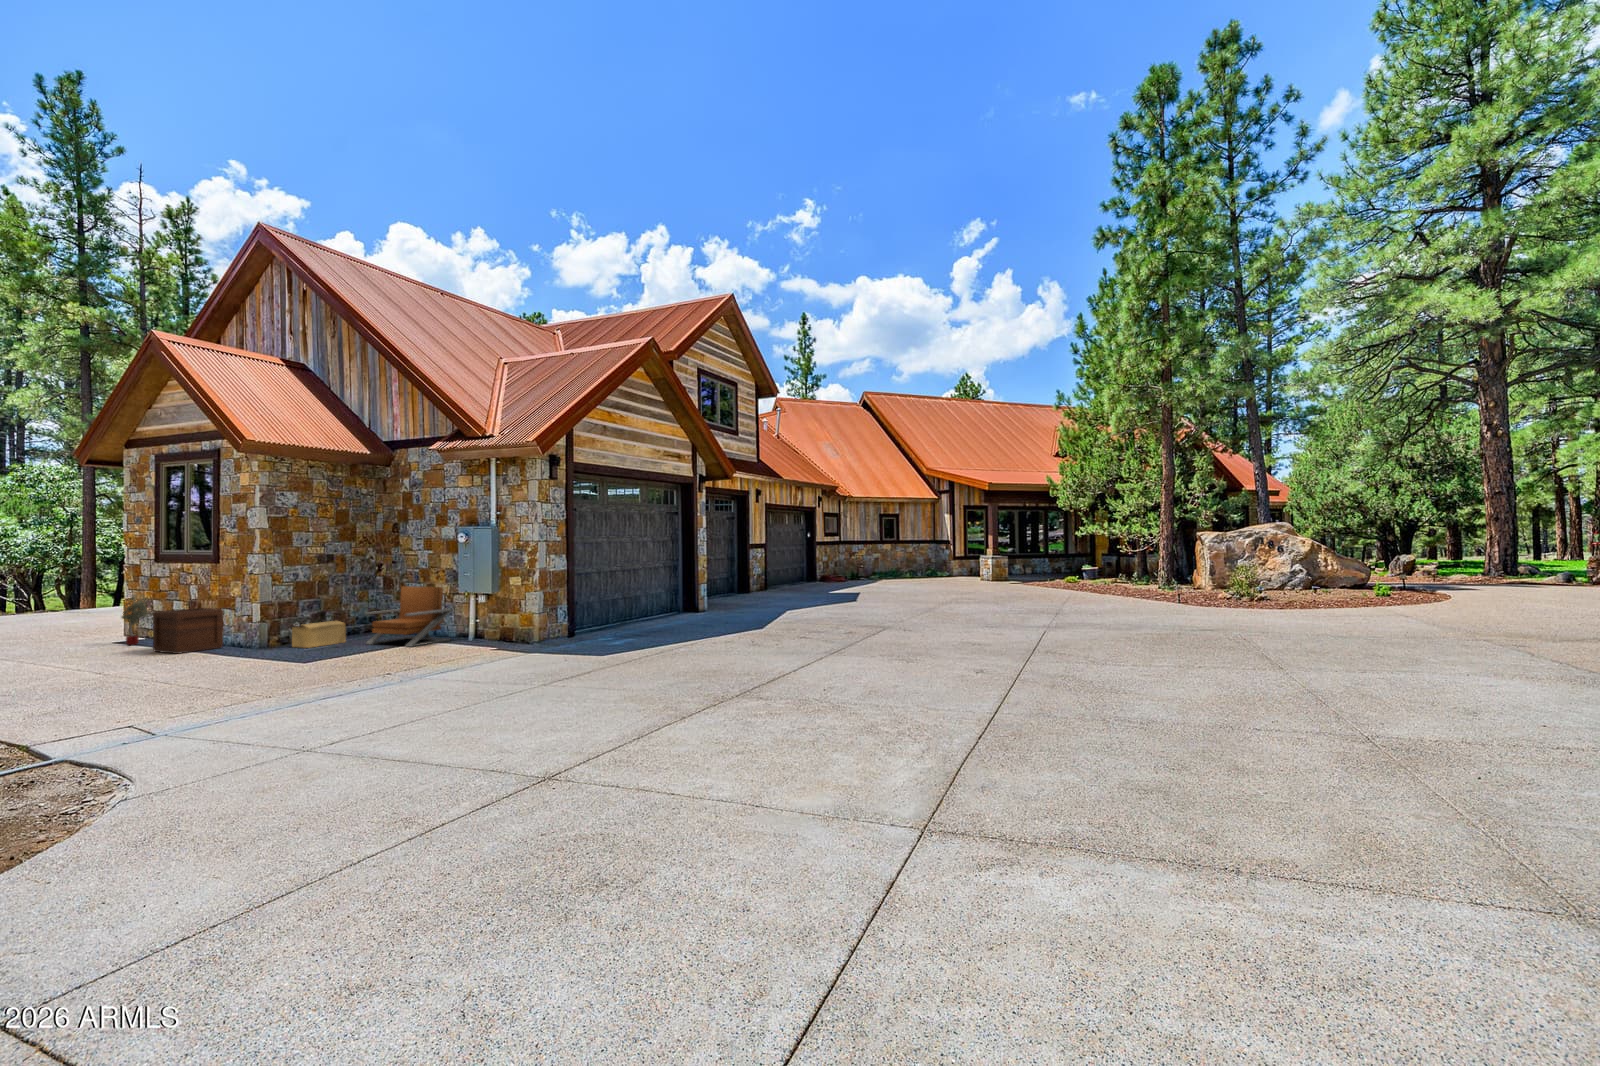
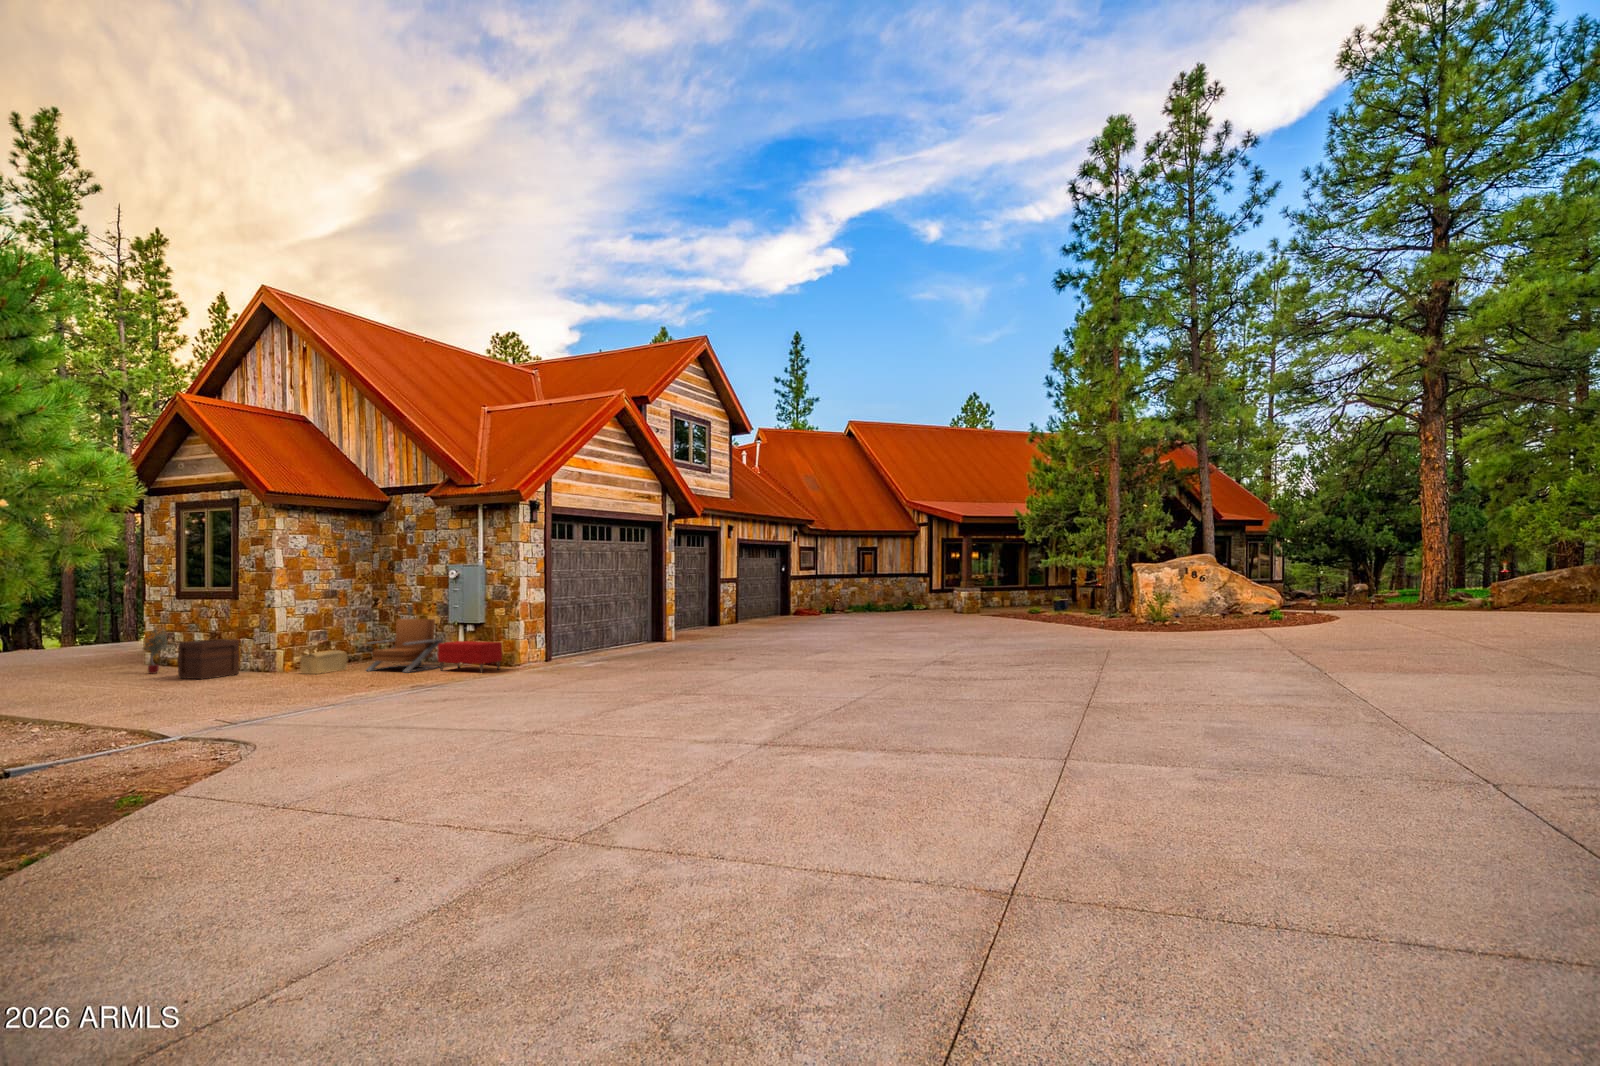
bench: none [444,611,517,648] -> present [438,641,502,673]

